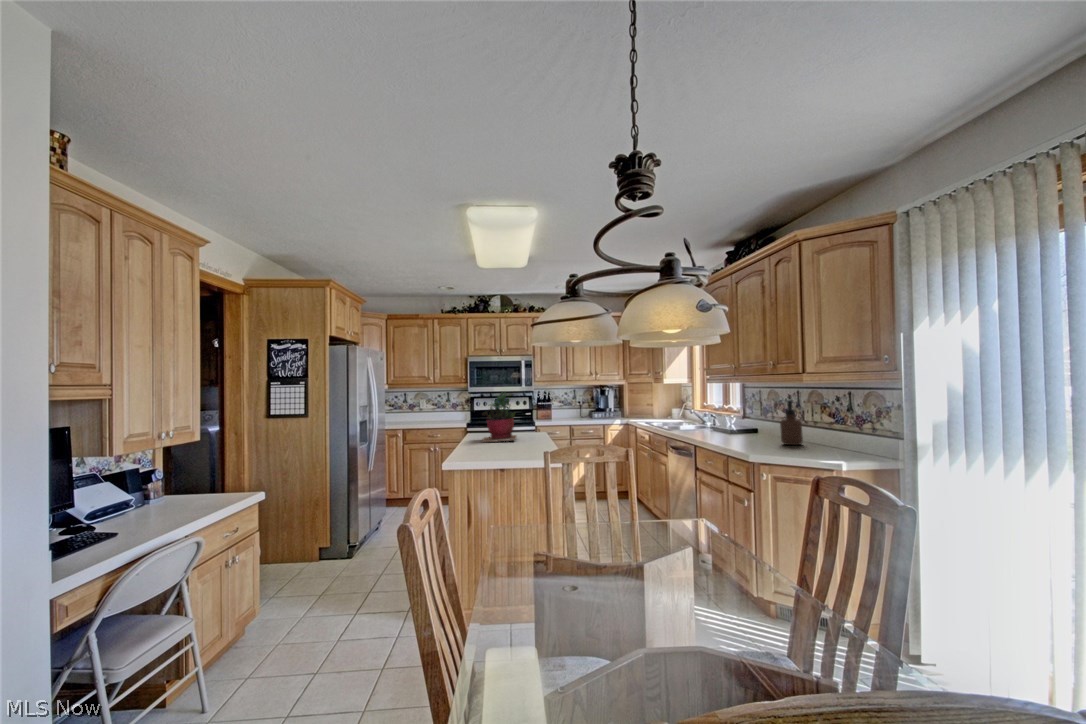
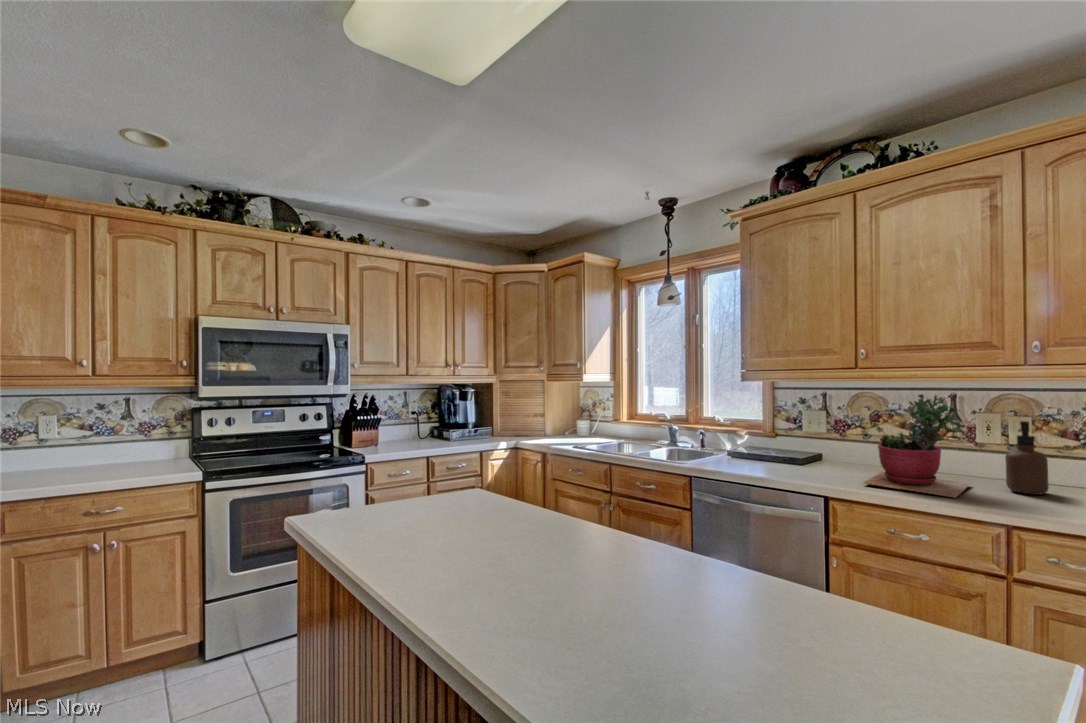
succulent plant: present [482,393,516,442] -> present [864,394,970,498]

